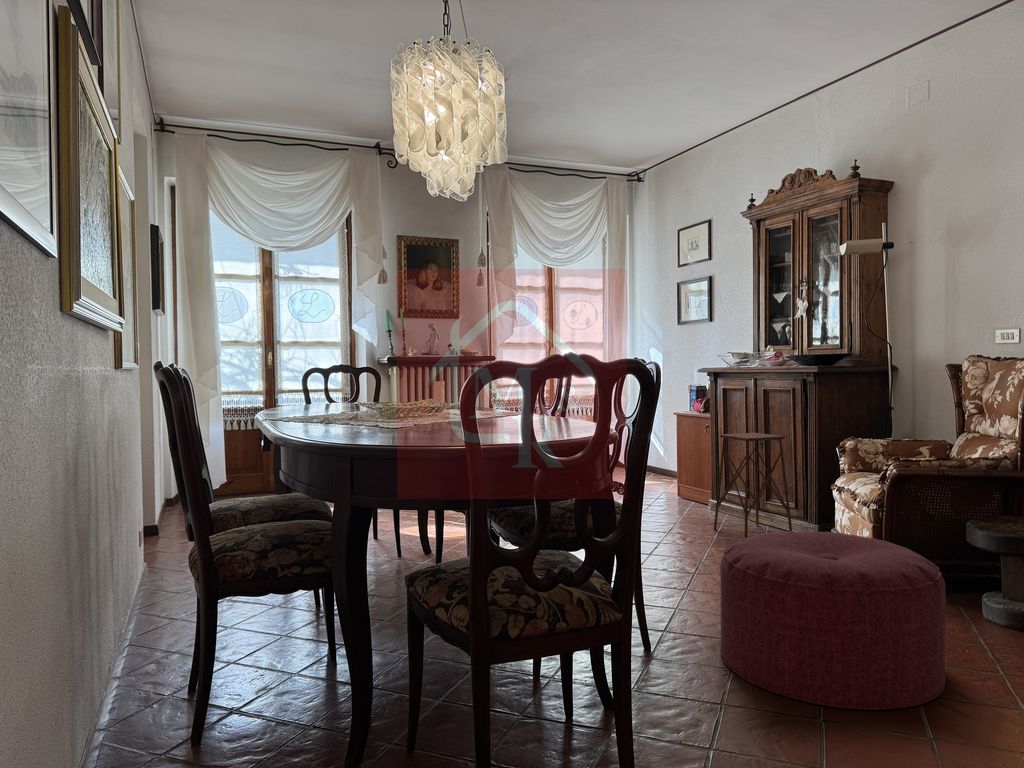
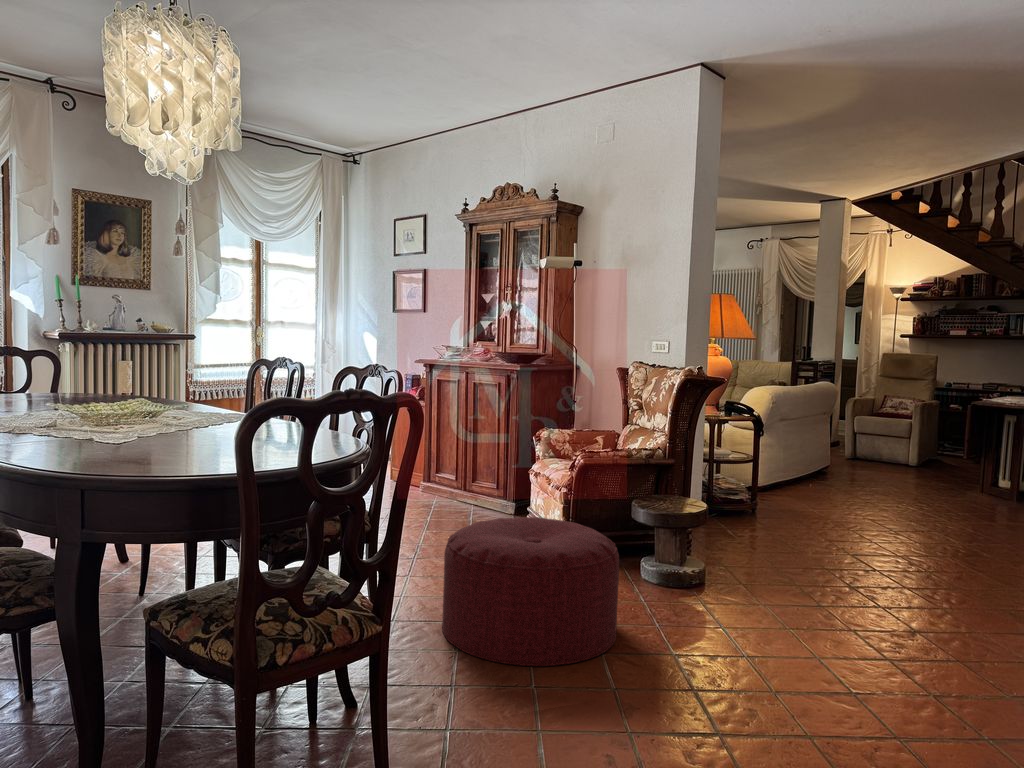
side table: present [714,433,792,538] -> none [423,422,493,523]

